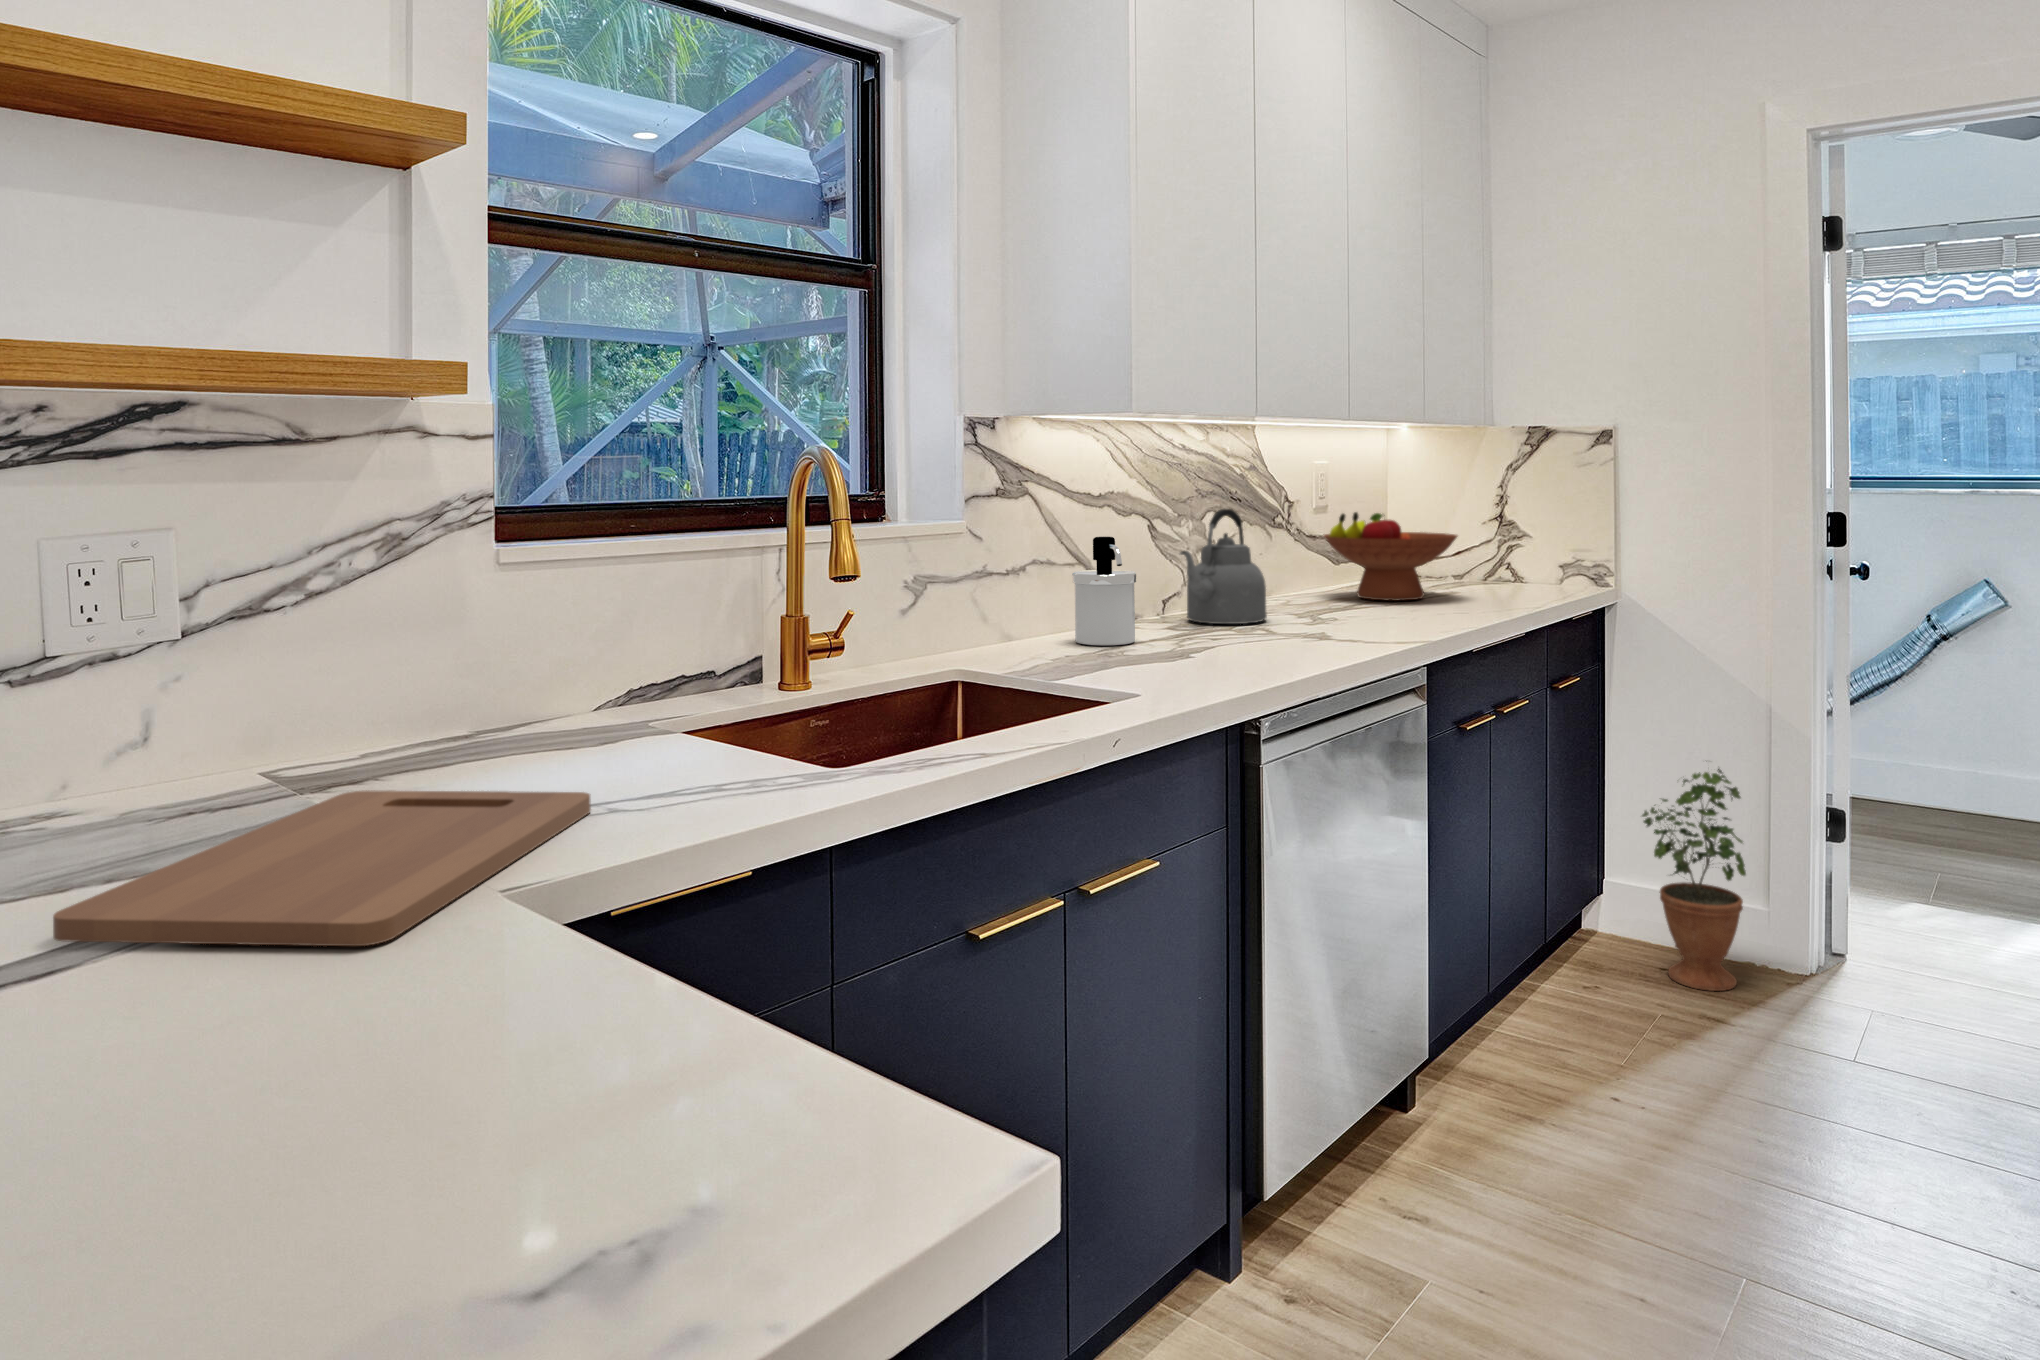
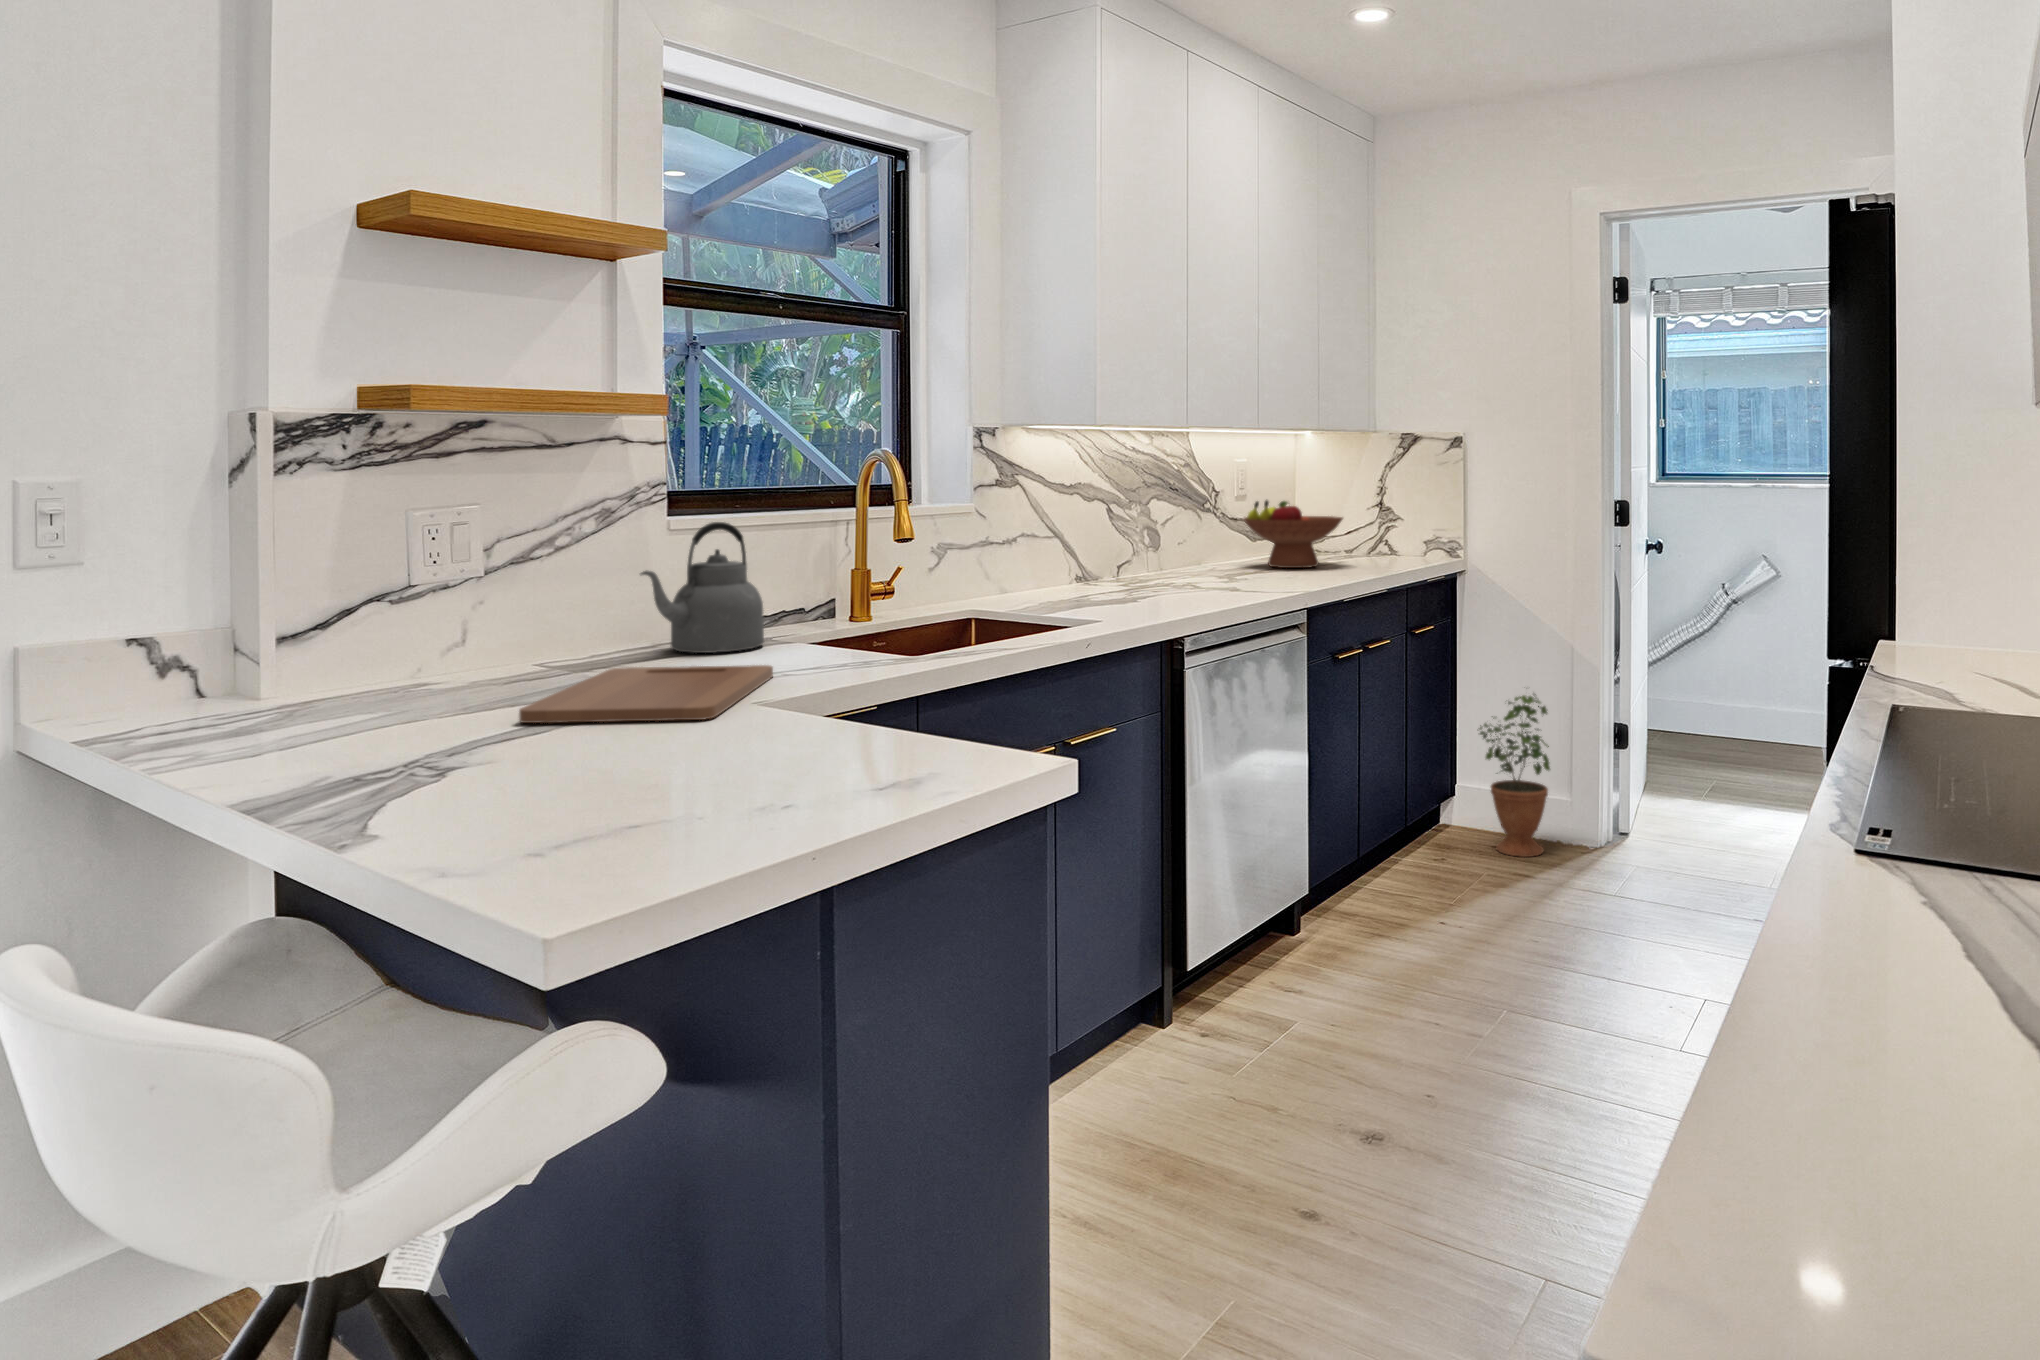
kettle: present [1180,509,1267,624] -> present [640,522,764,653]
soap dispenser: present [1072,536,1137,645] -> none [1052,516,1100,597]

